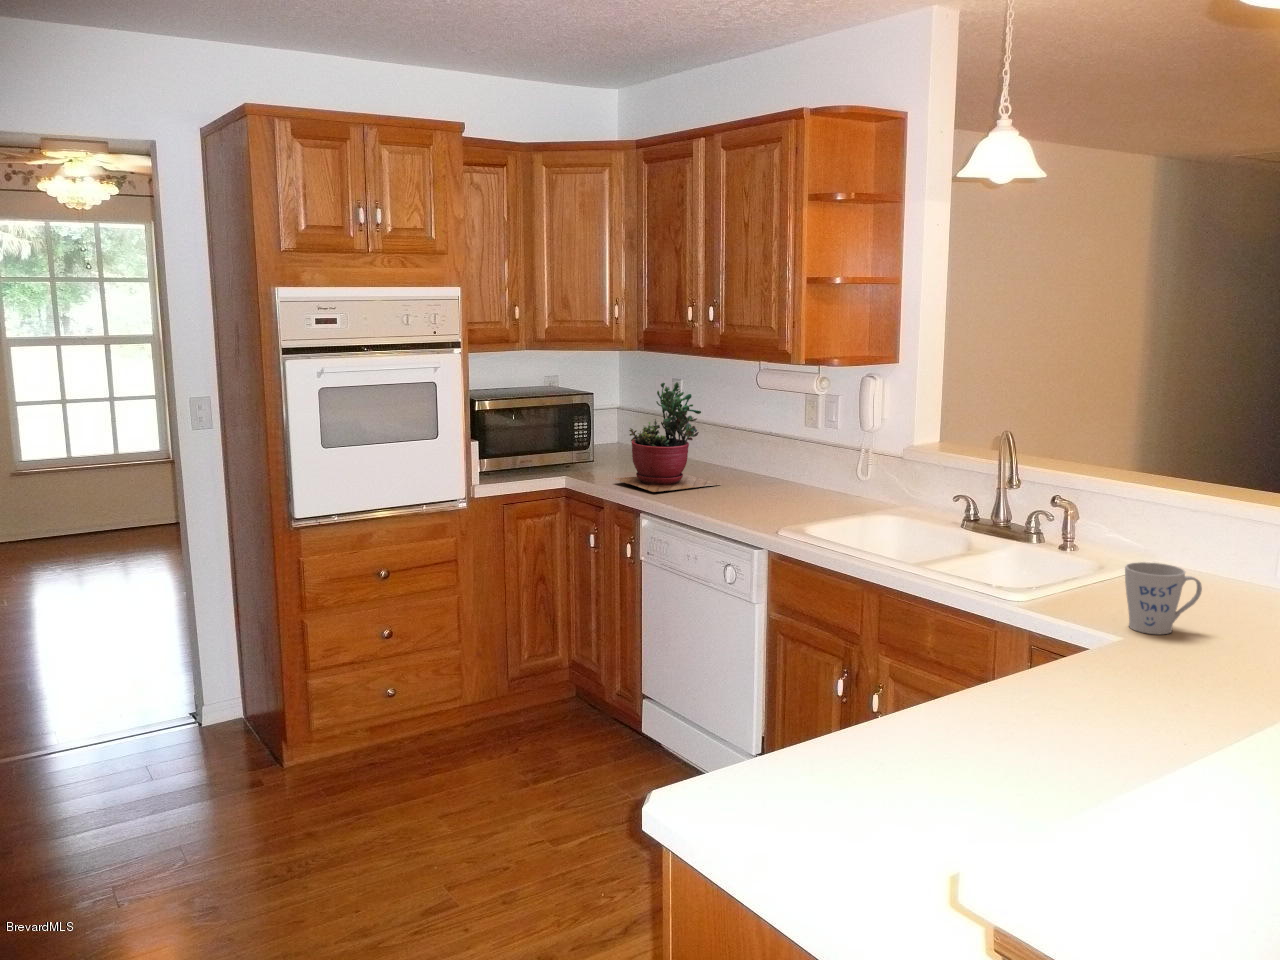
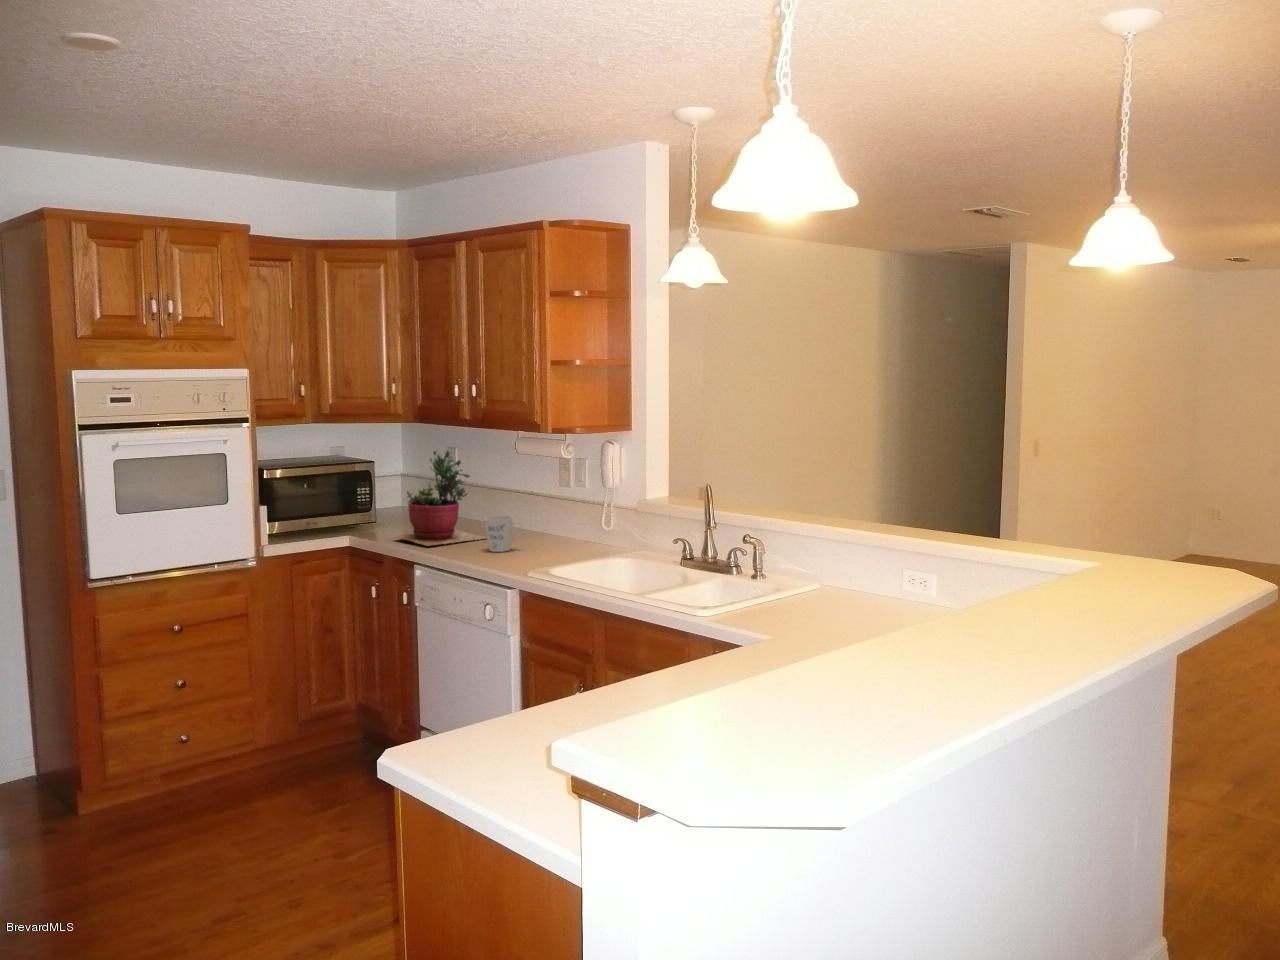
mug: present [1125,562,1202,634] -> present [484,516,522,552]

